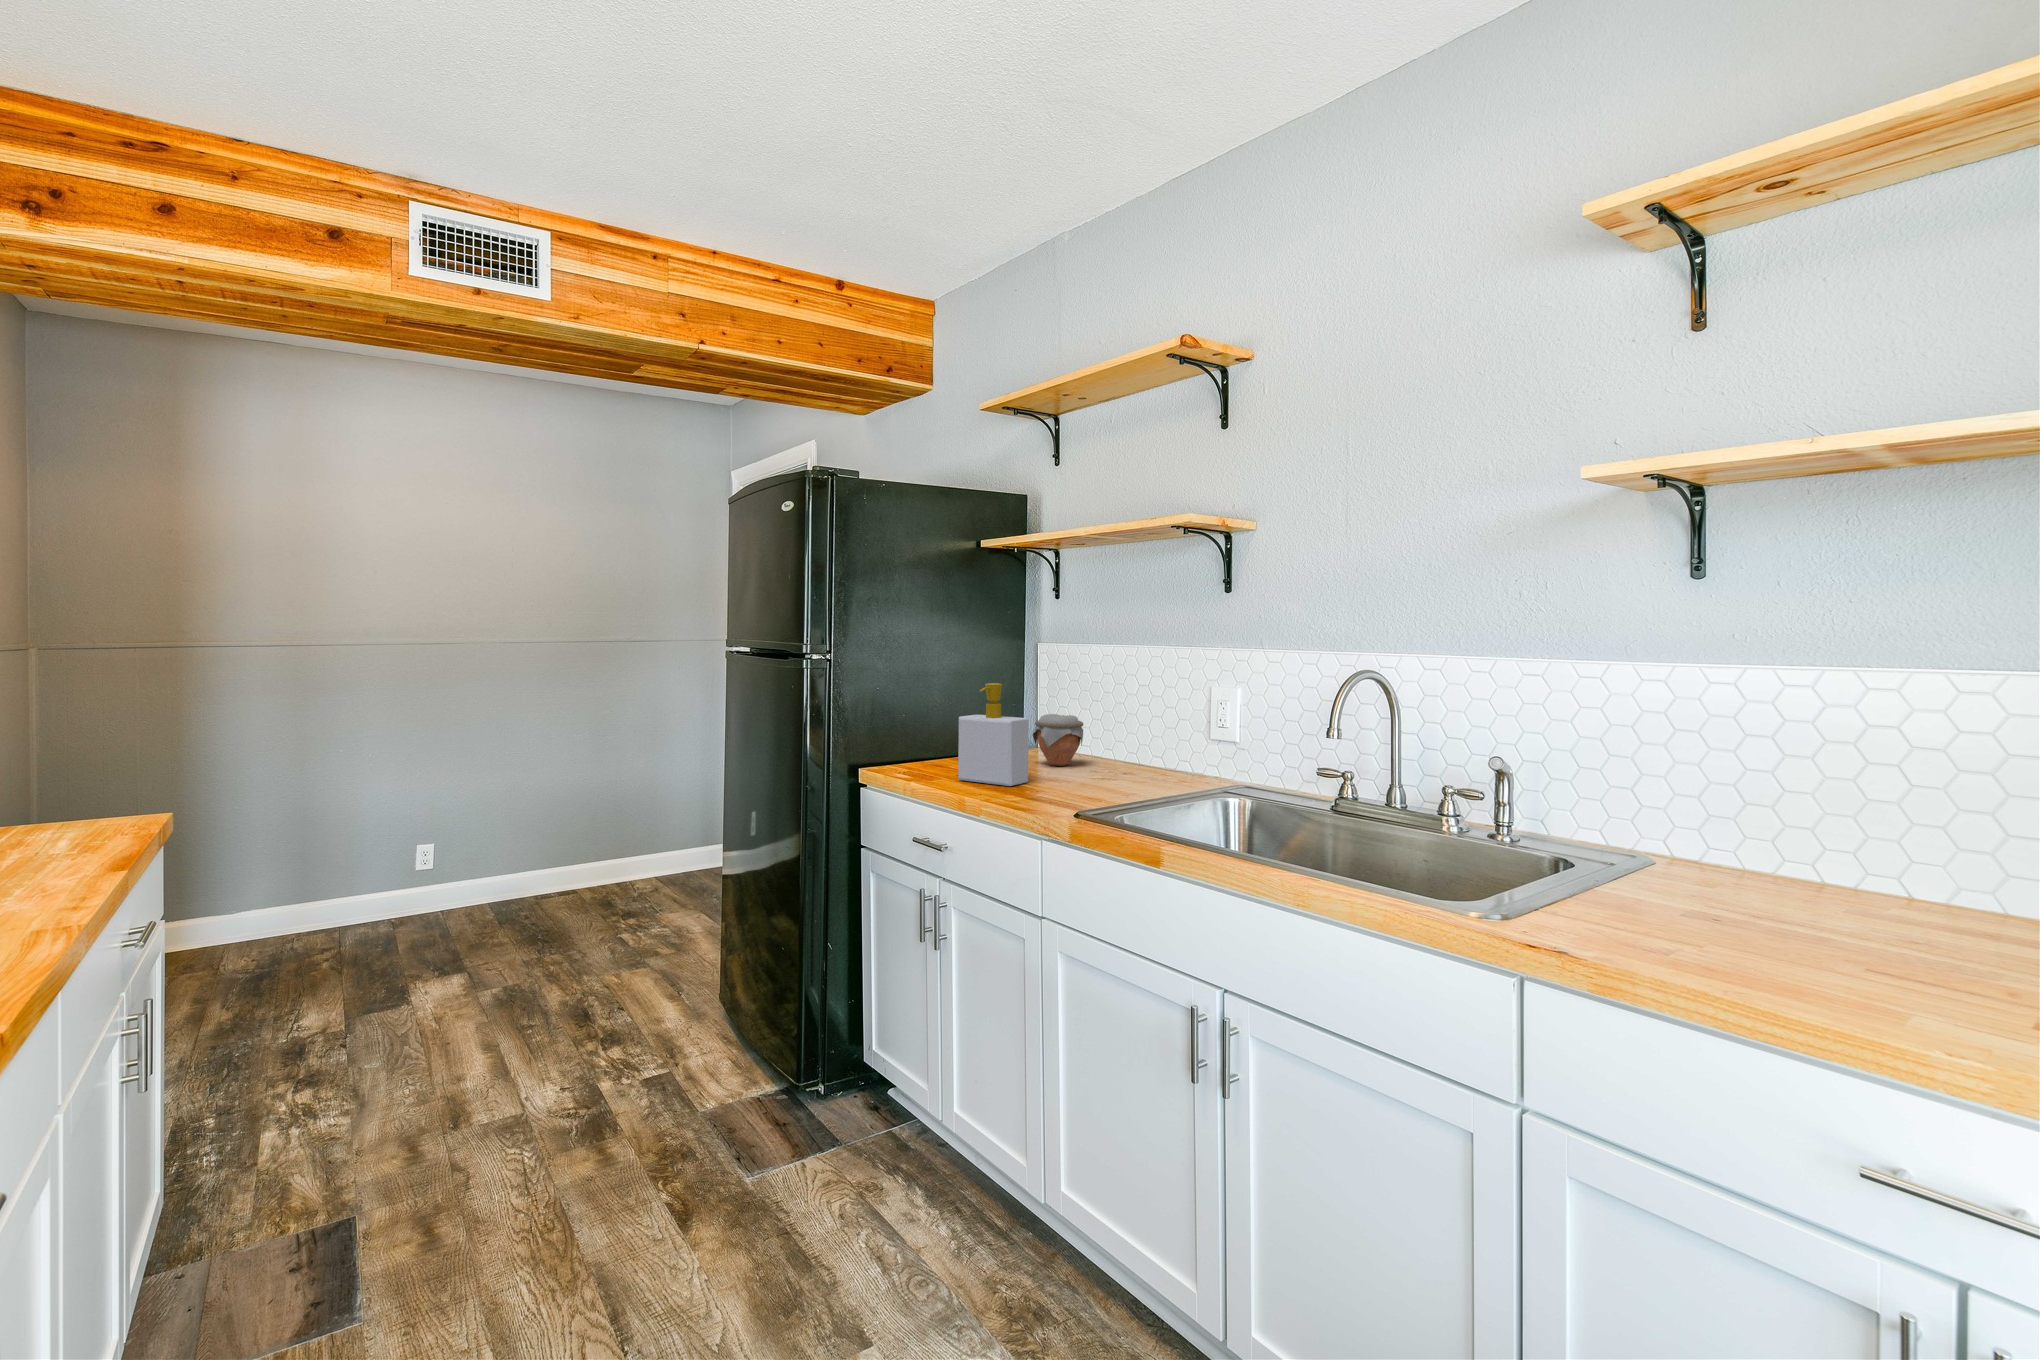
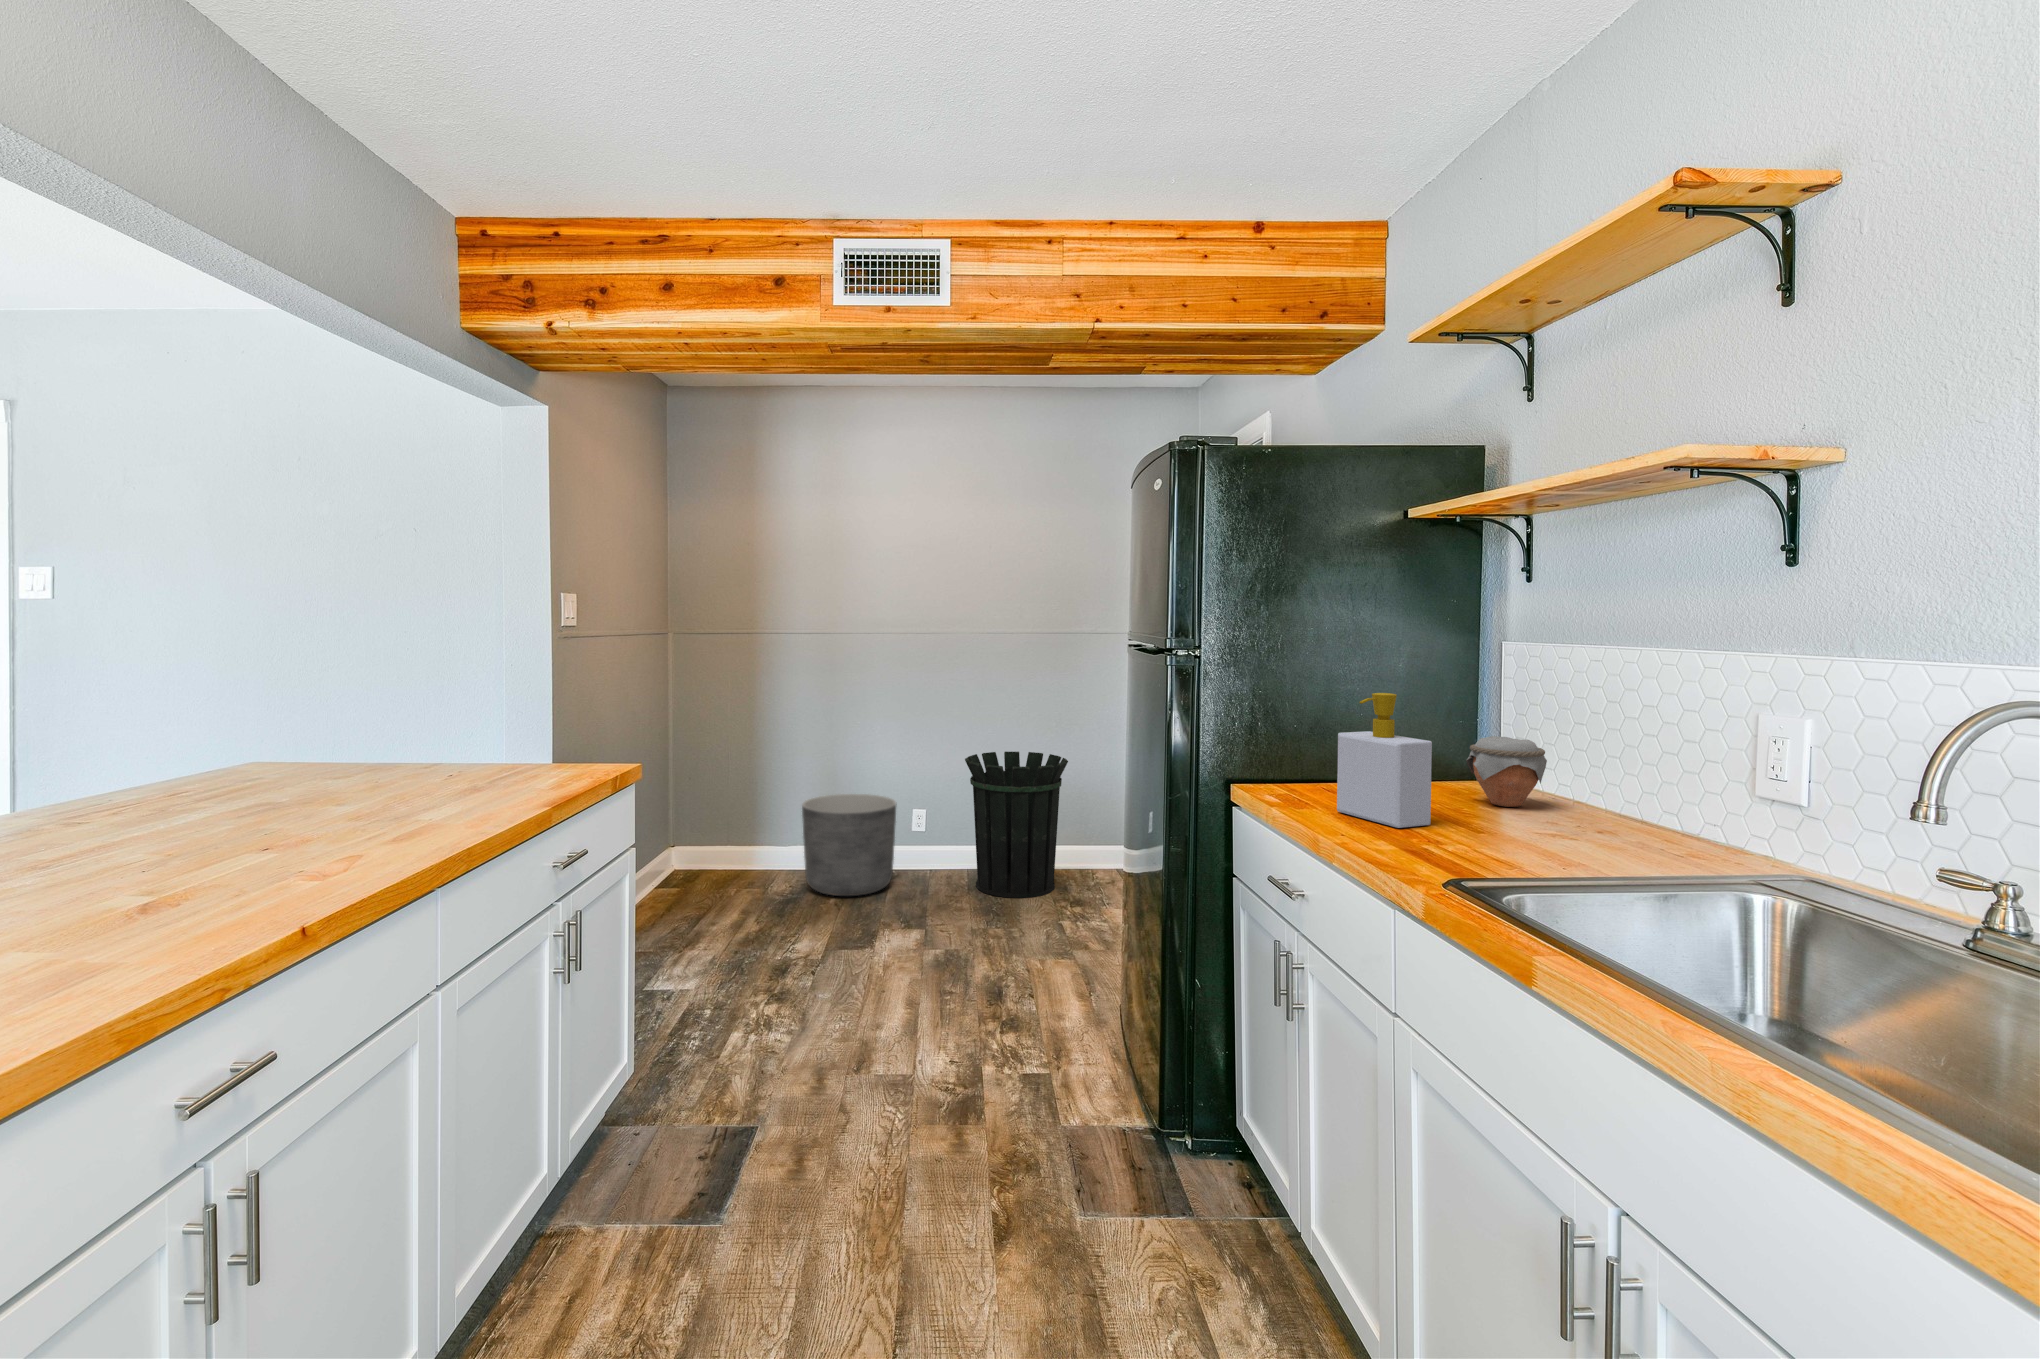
waste bin: none [491,769,610,924] -> present [965,752,1068,898]
planter: none [275,833,406,957] -> present [802,794,896,896]

